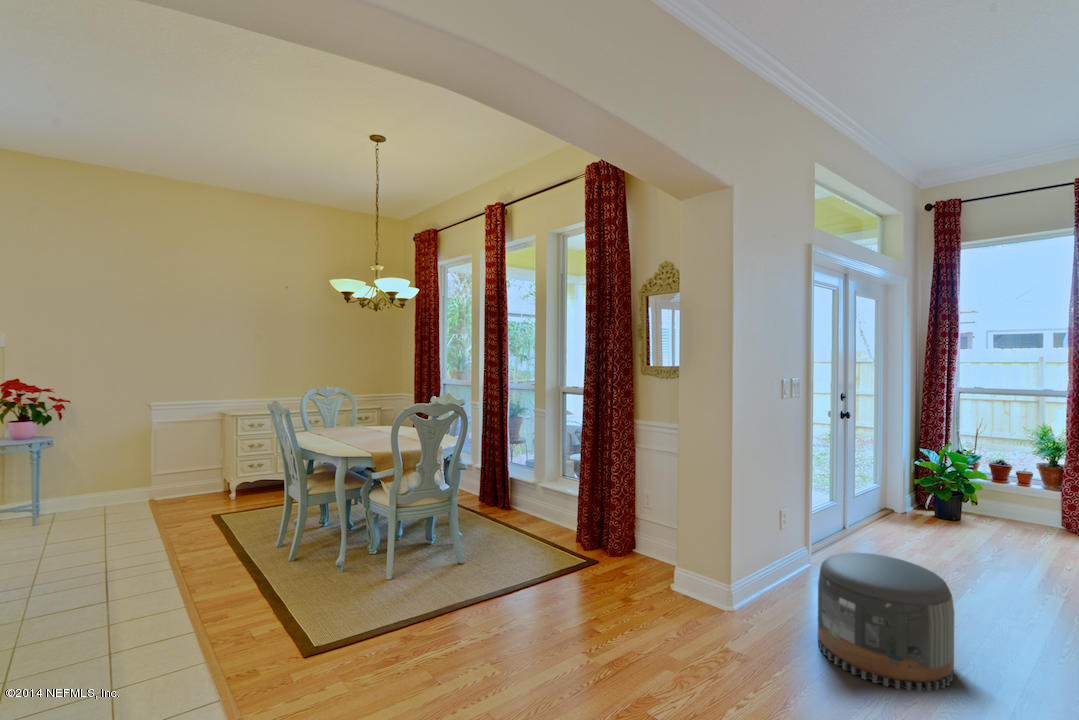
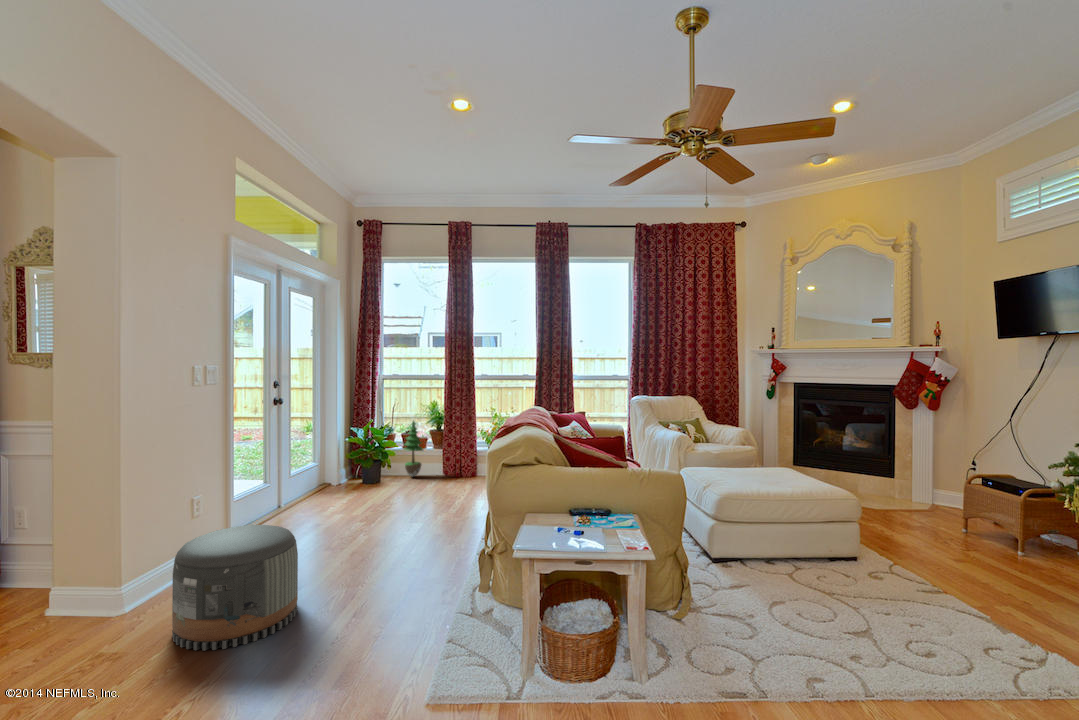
potted tree: none [993,447,1029,523] -> present [404,421,423,477]

